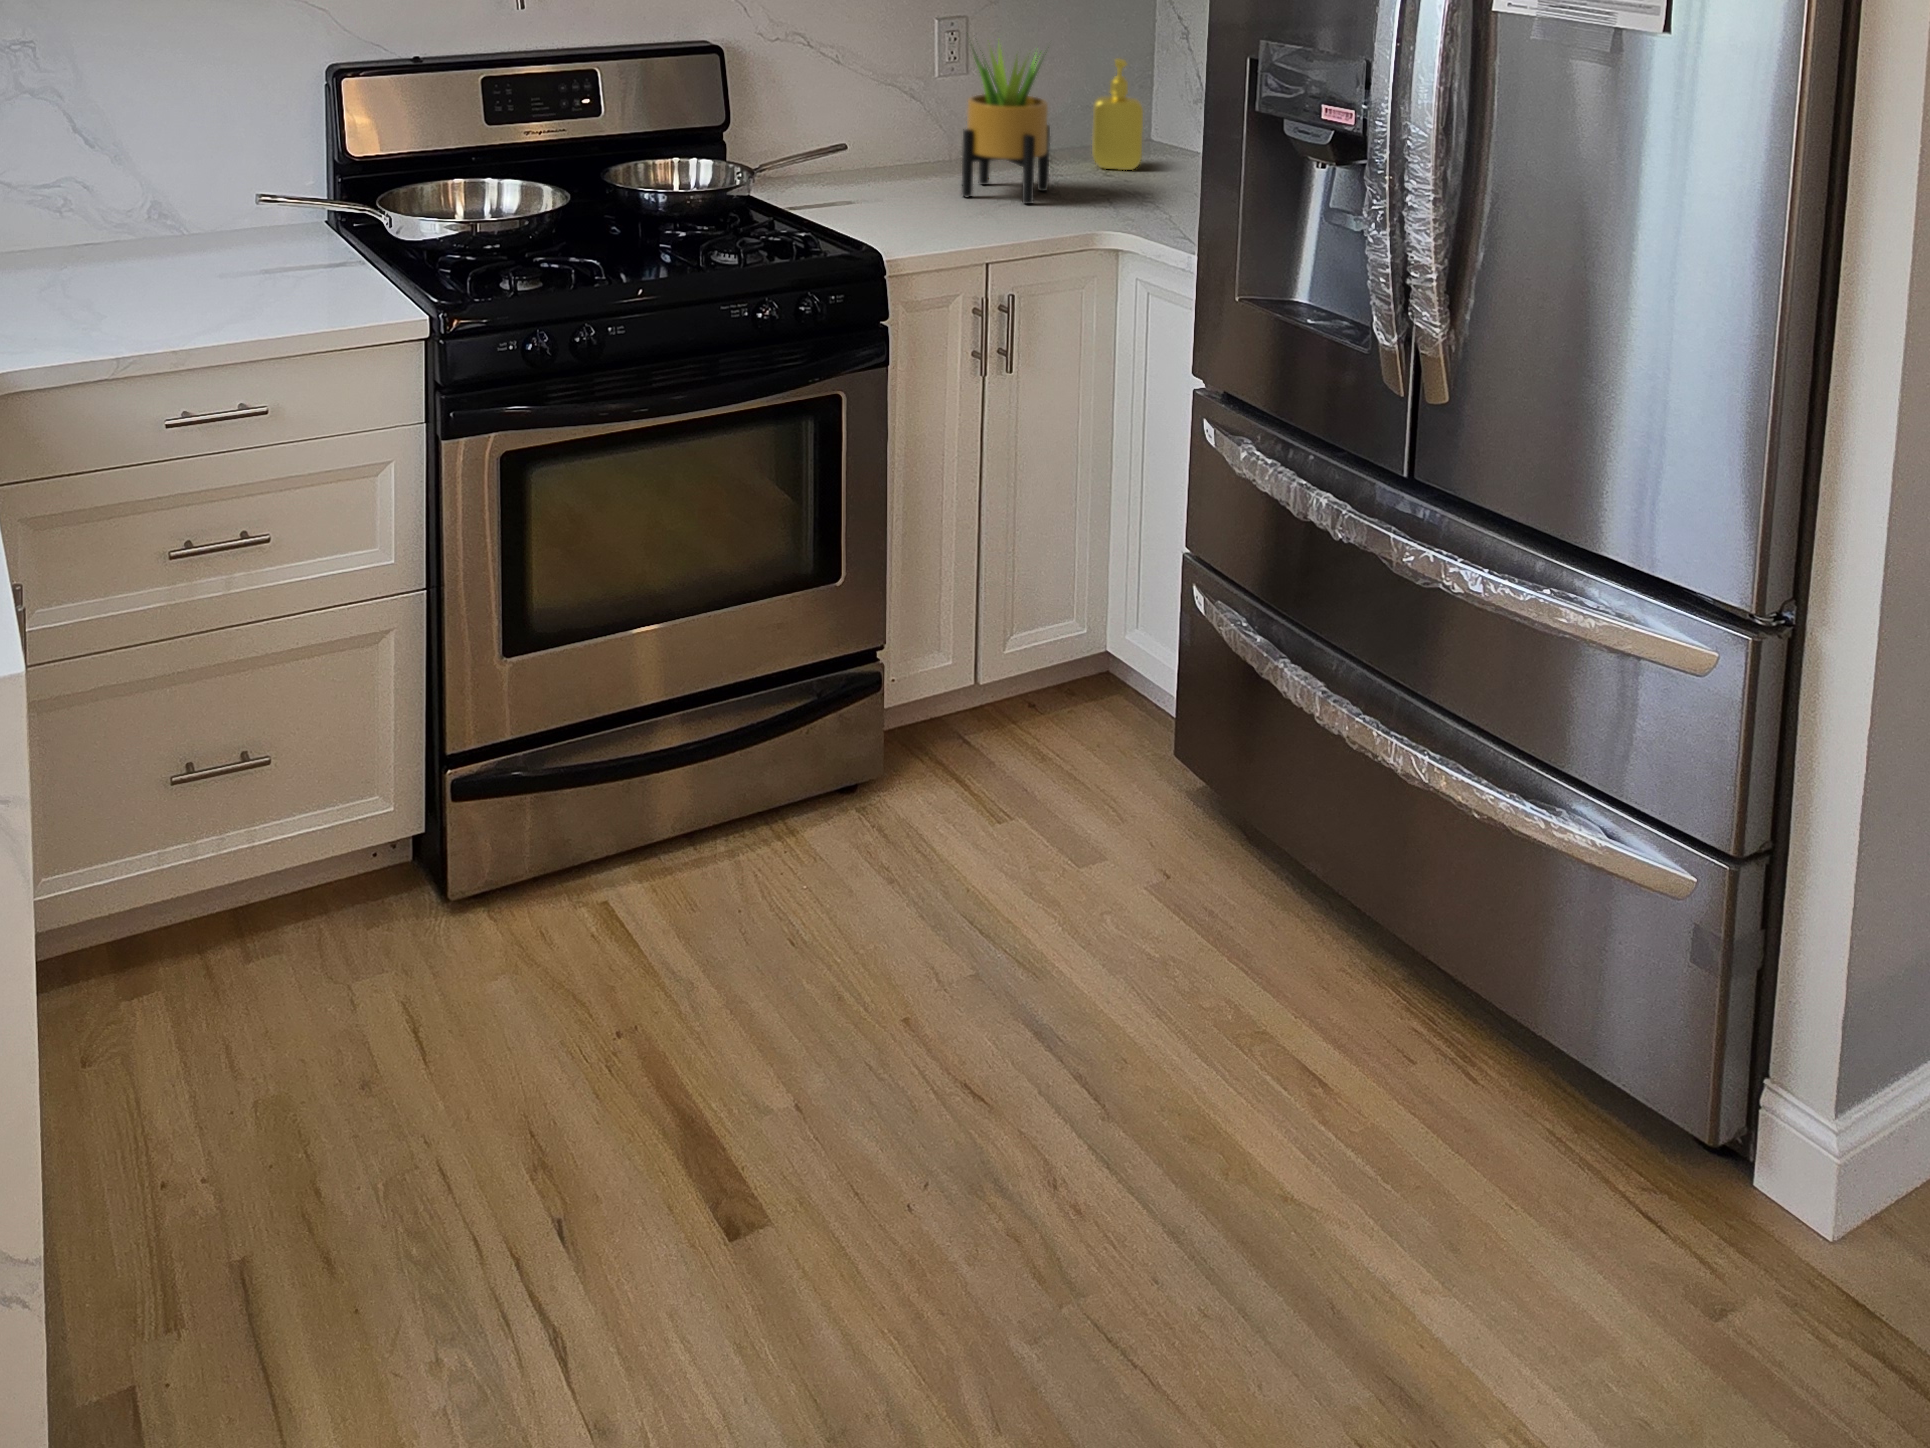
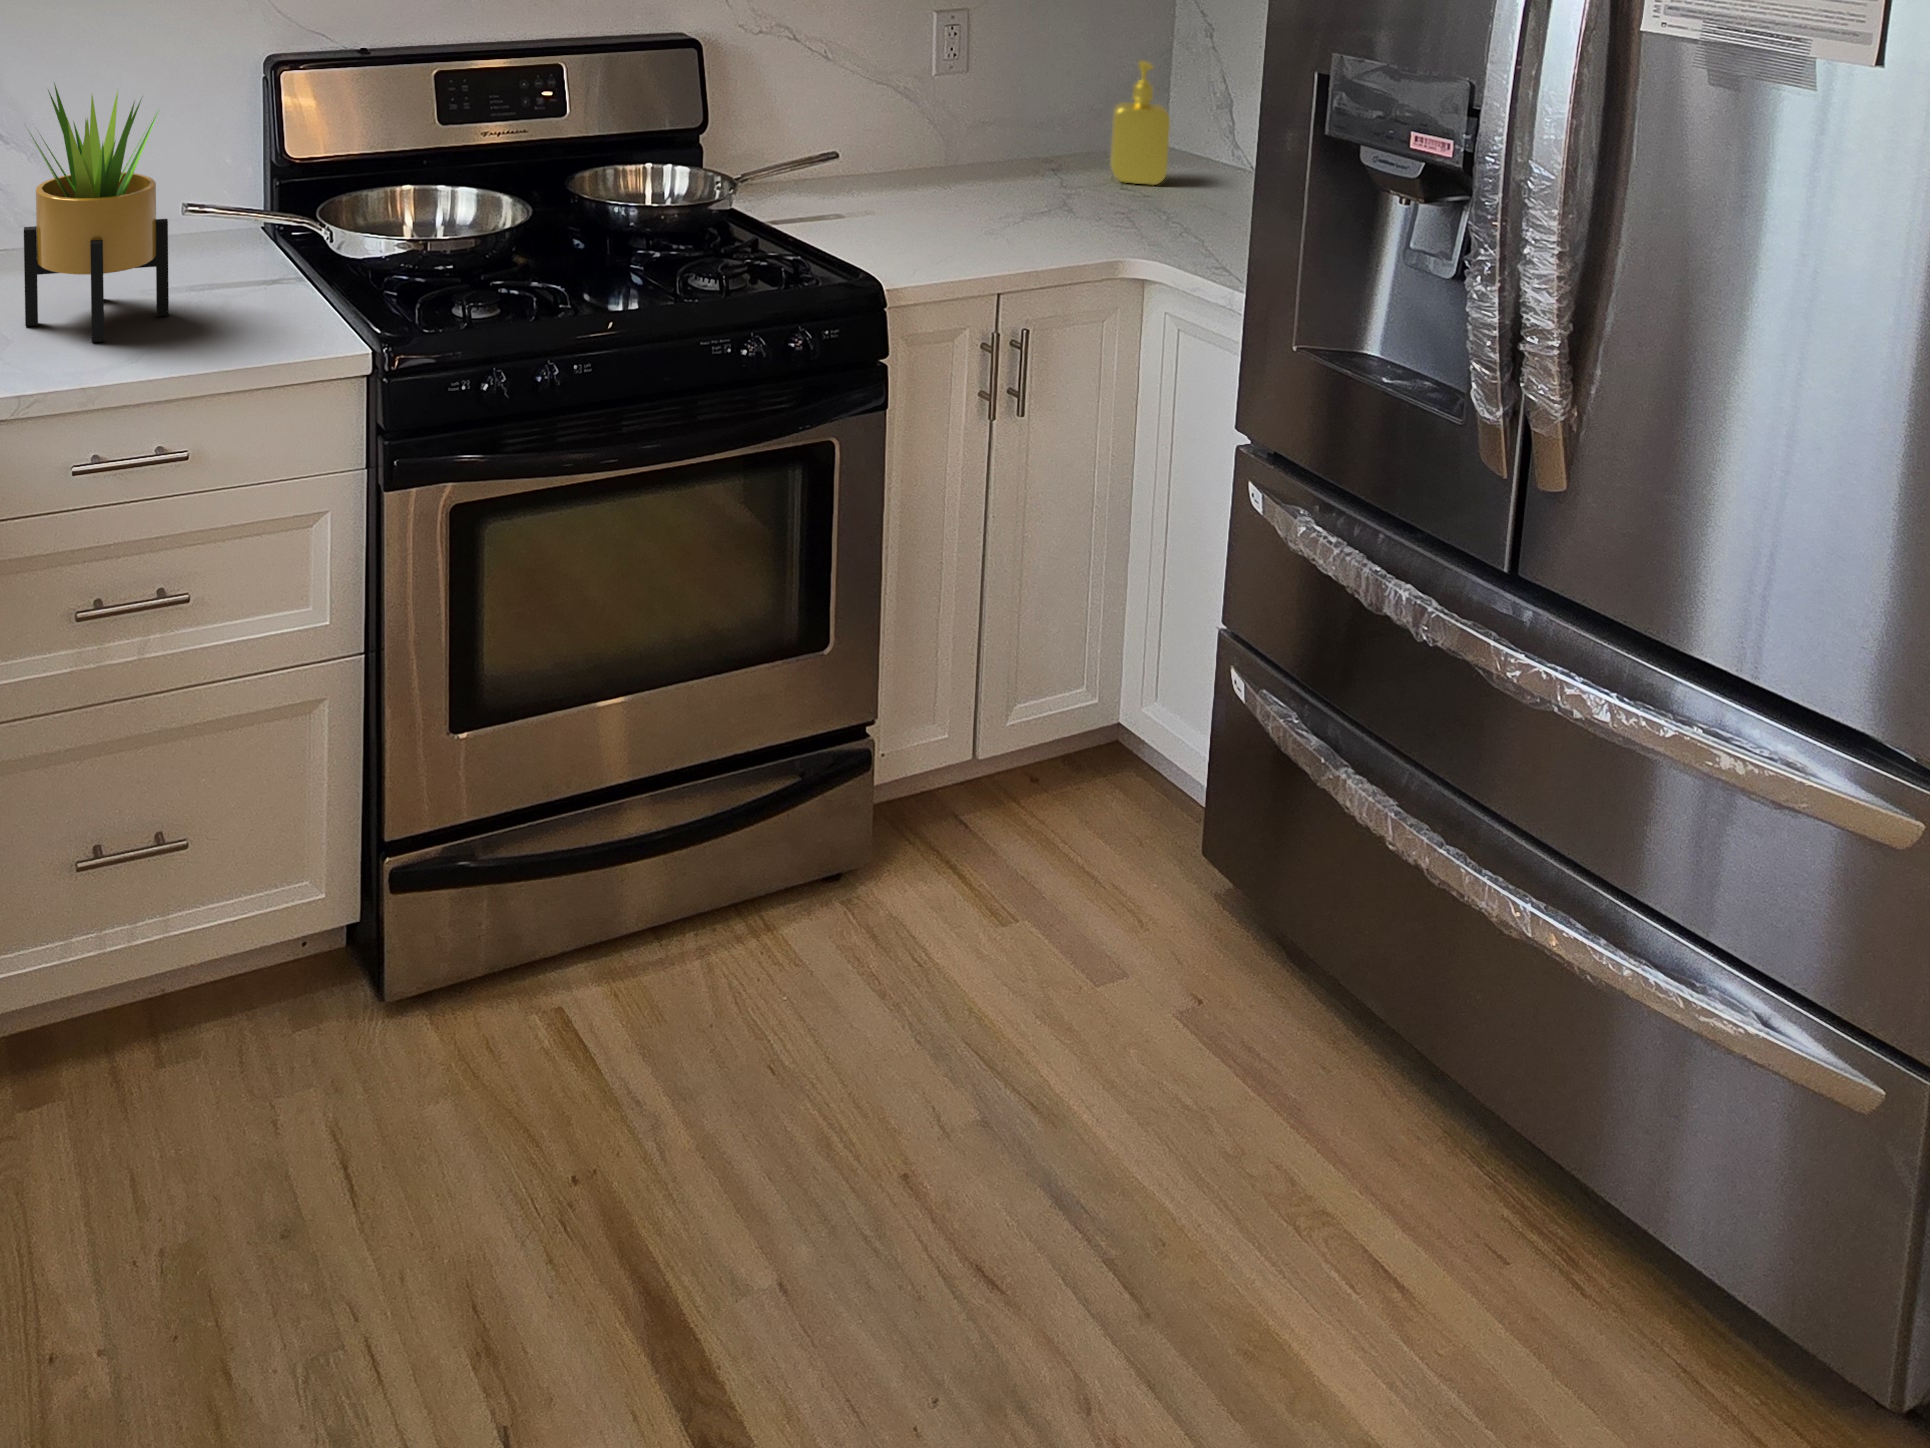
potted plant: present [962,47,1050,204] -> present [24,83,169,342]

